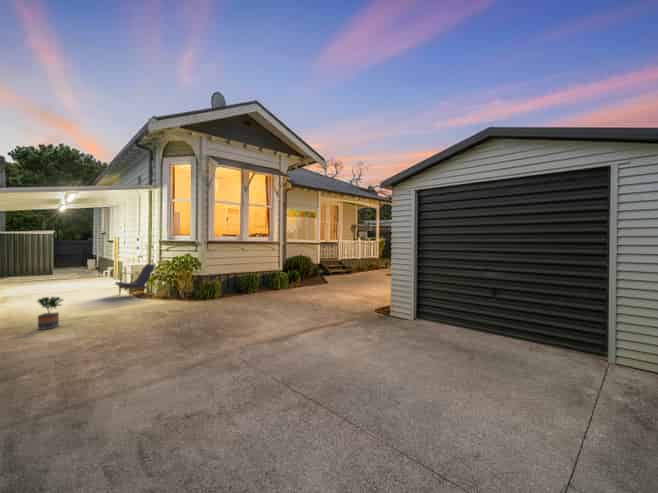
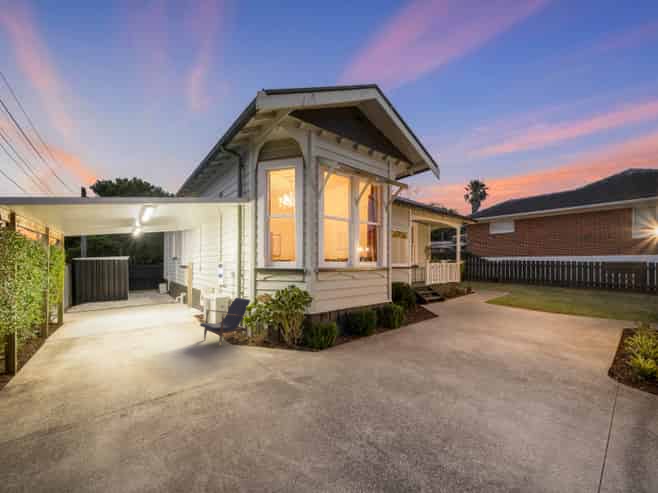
potted tree: present [37,297,63,330] -> none [90,384,141,462]

